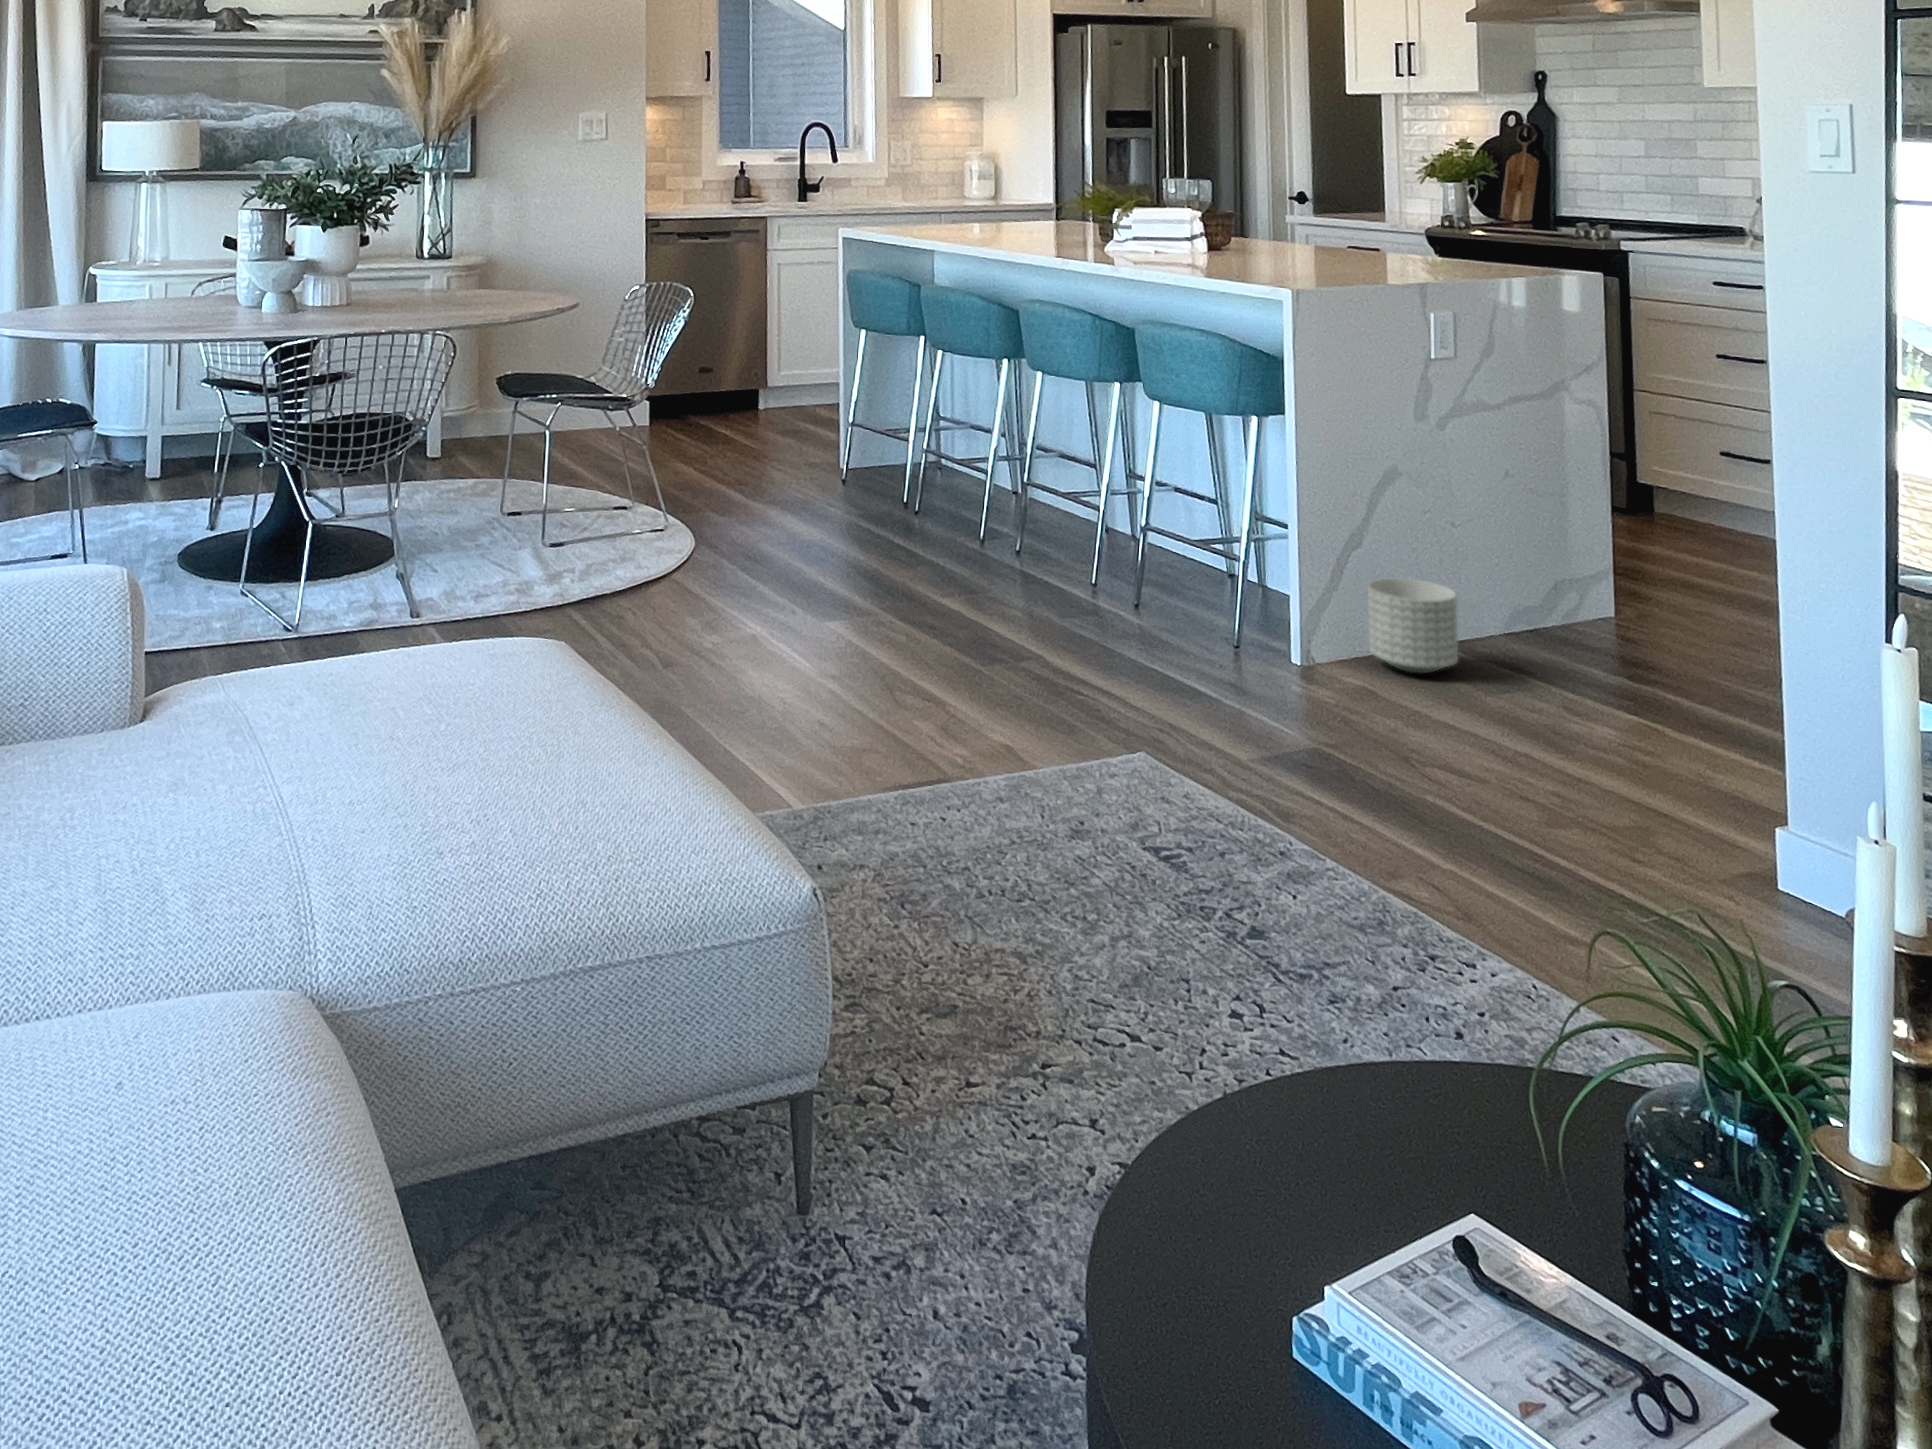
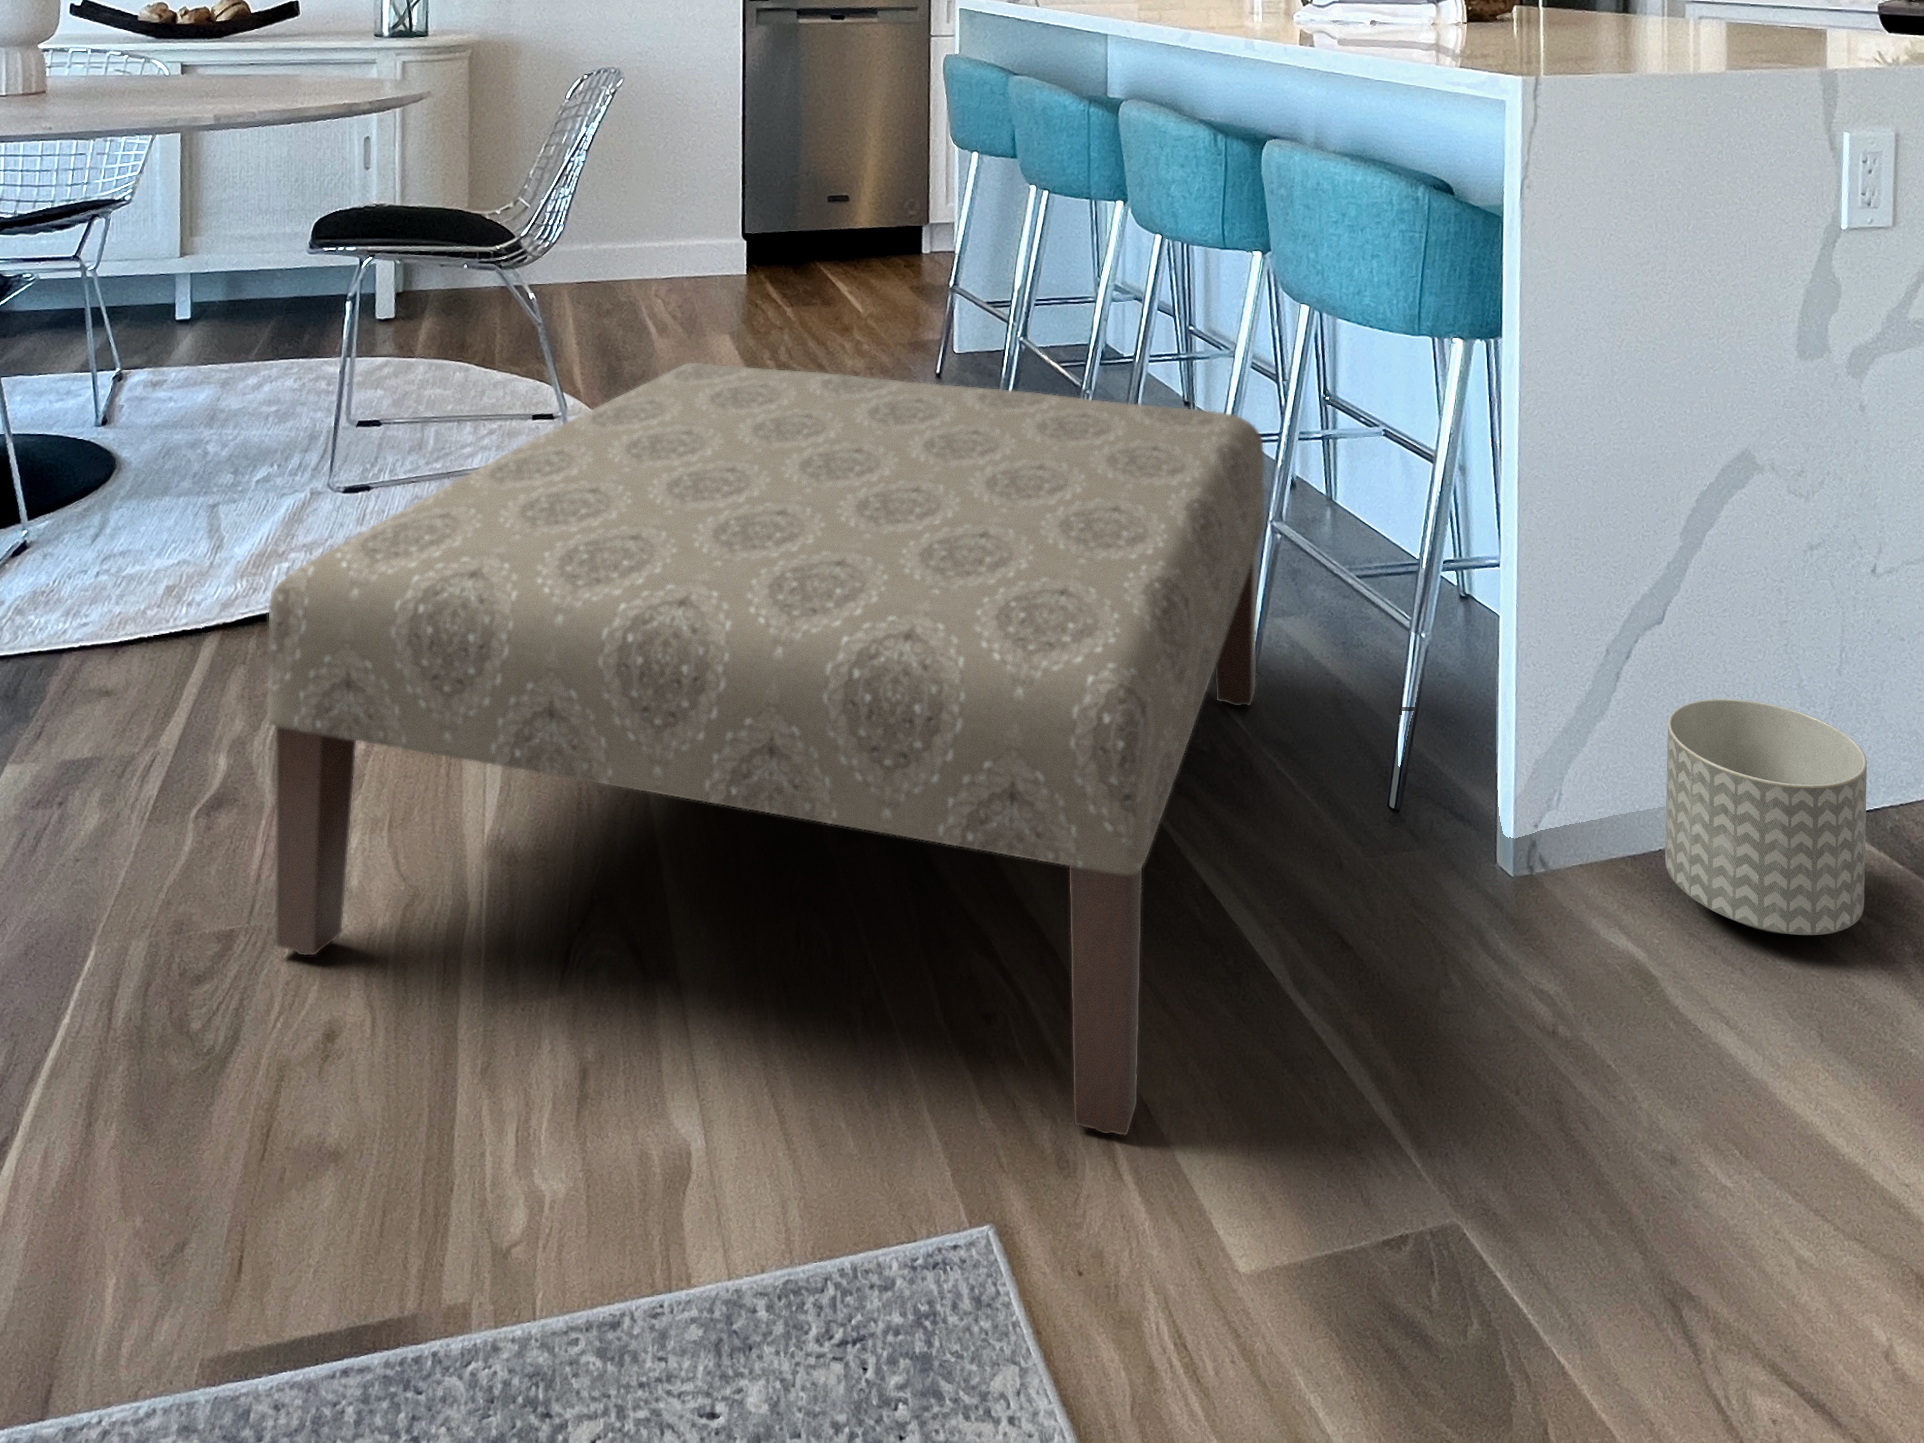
ottoman: none [769,449,1185,729] -> present [267,363,1264,1135]

